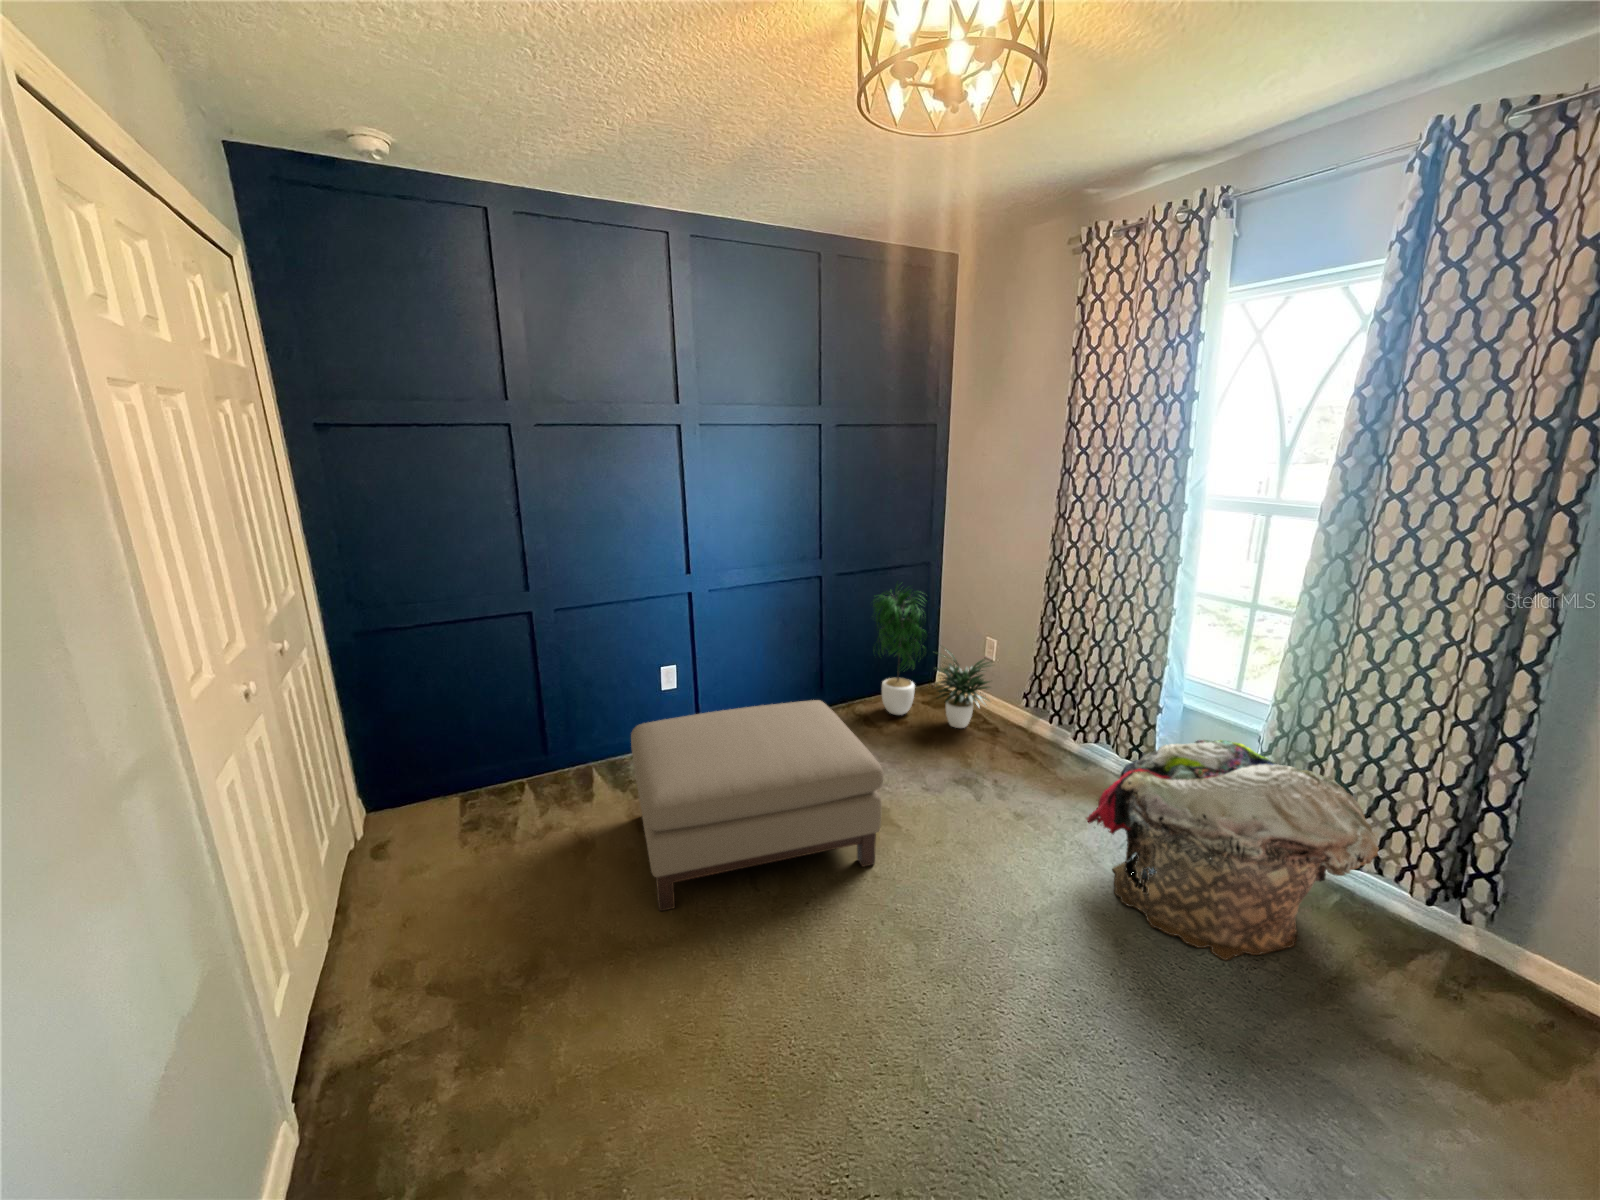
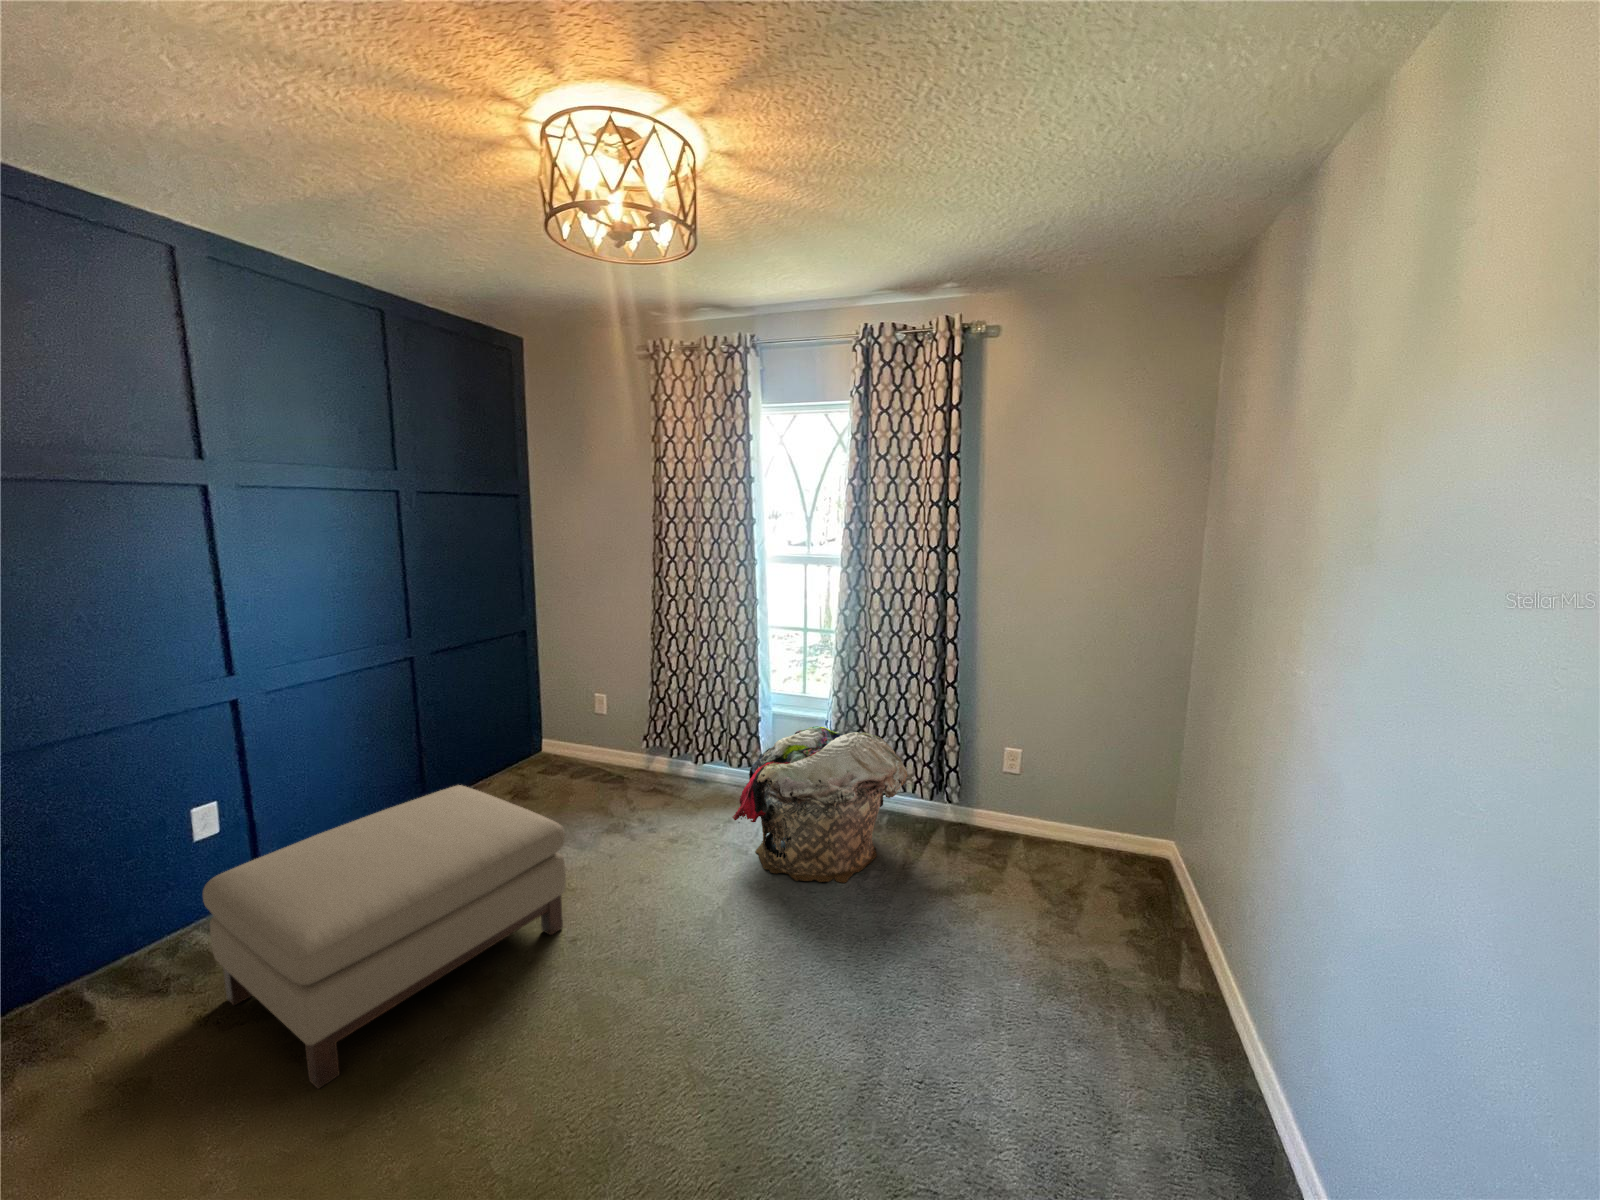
potted plant: present [873,585,989,728] -> none [478,650,615,789]

